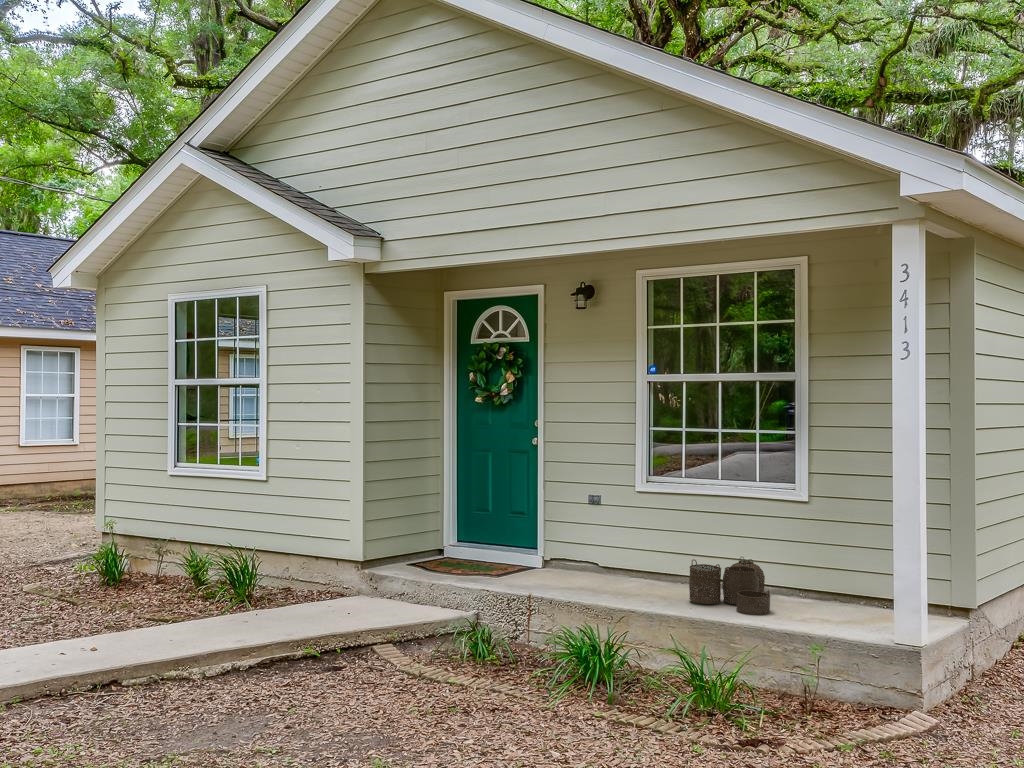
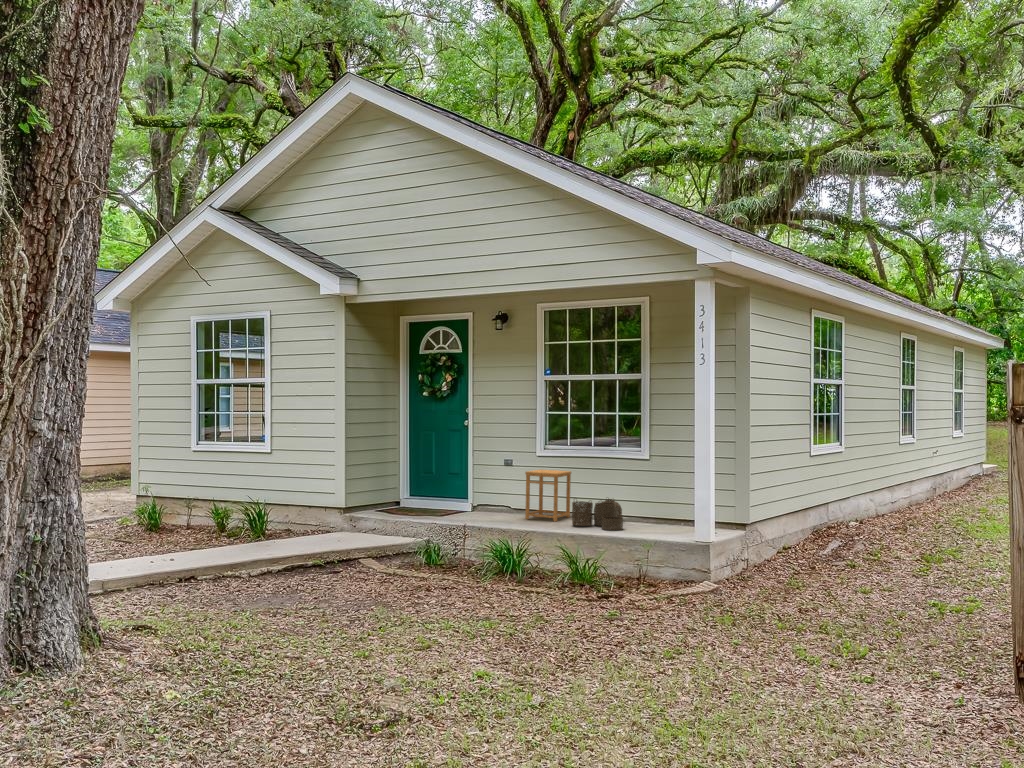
side table: none [618,511,686,592] -> present [525,470,571,522]

